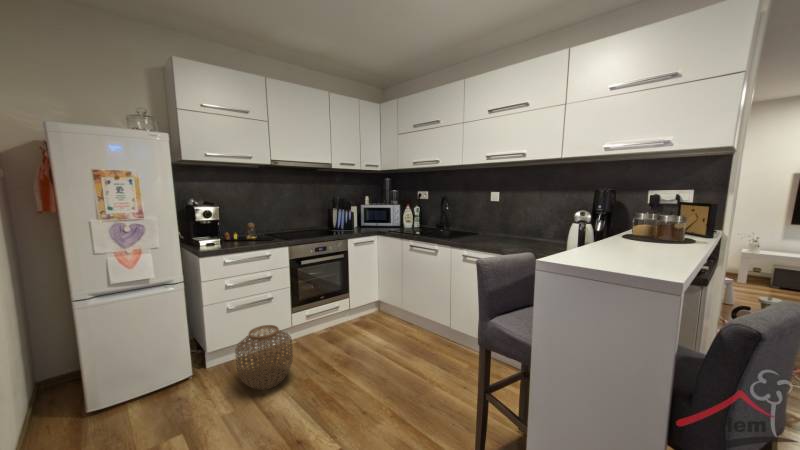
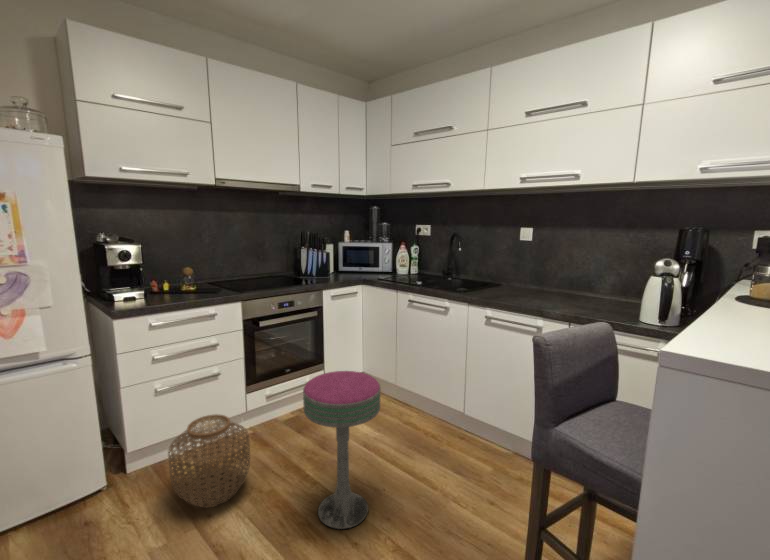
bar stool: none [328,293,382,404] -> present [303,371,381,529]

